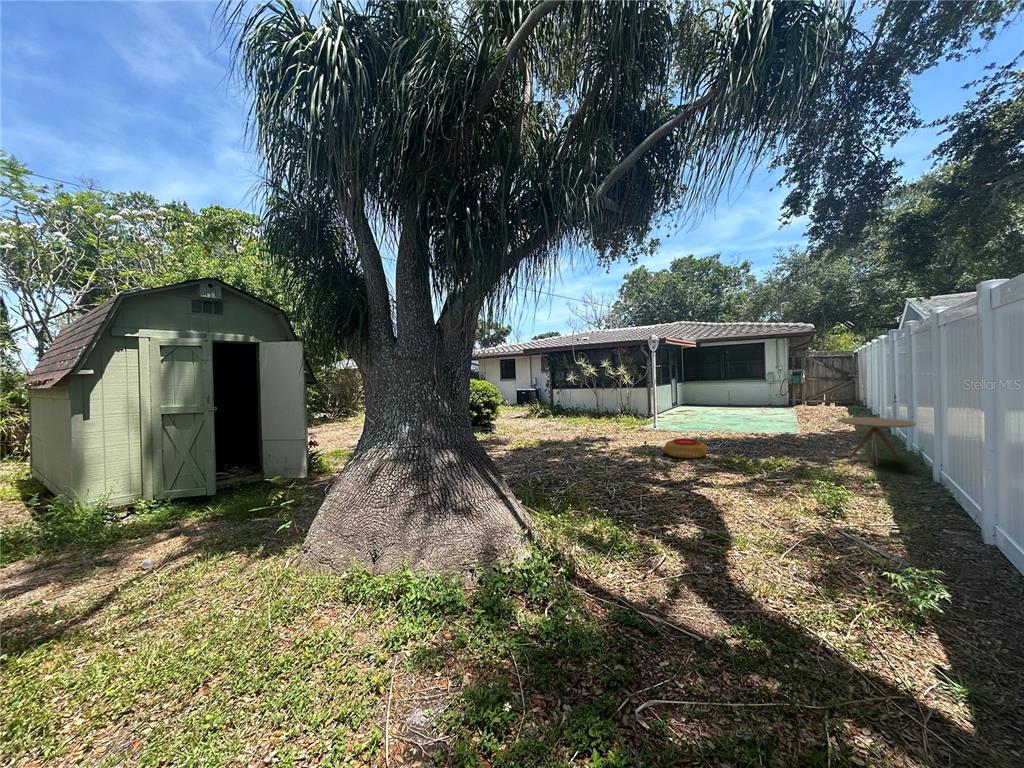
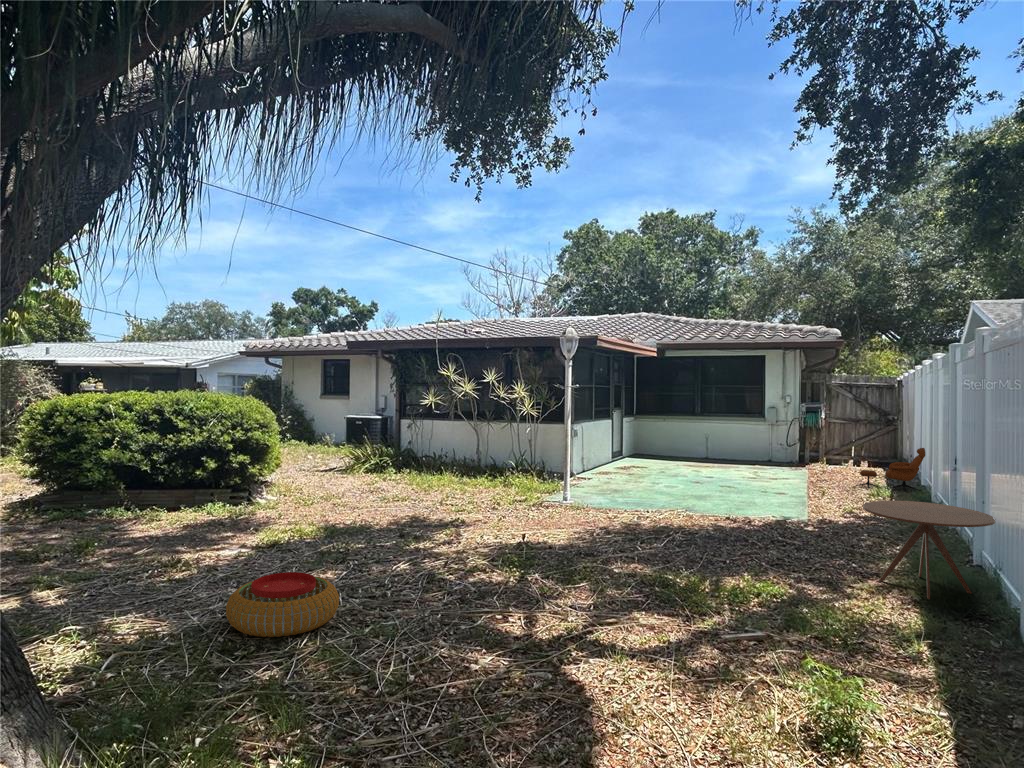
lounge chair: none [829,393,874,419] -> present [856,448,925,492]
pouf: present [665,438,707,458] -> present [226,572,339,637]

